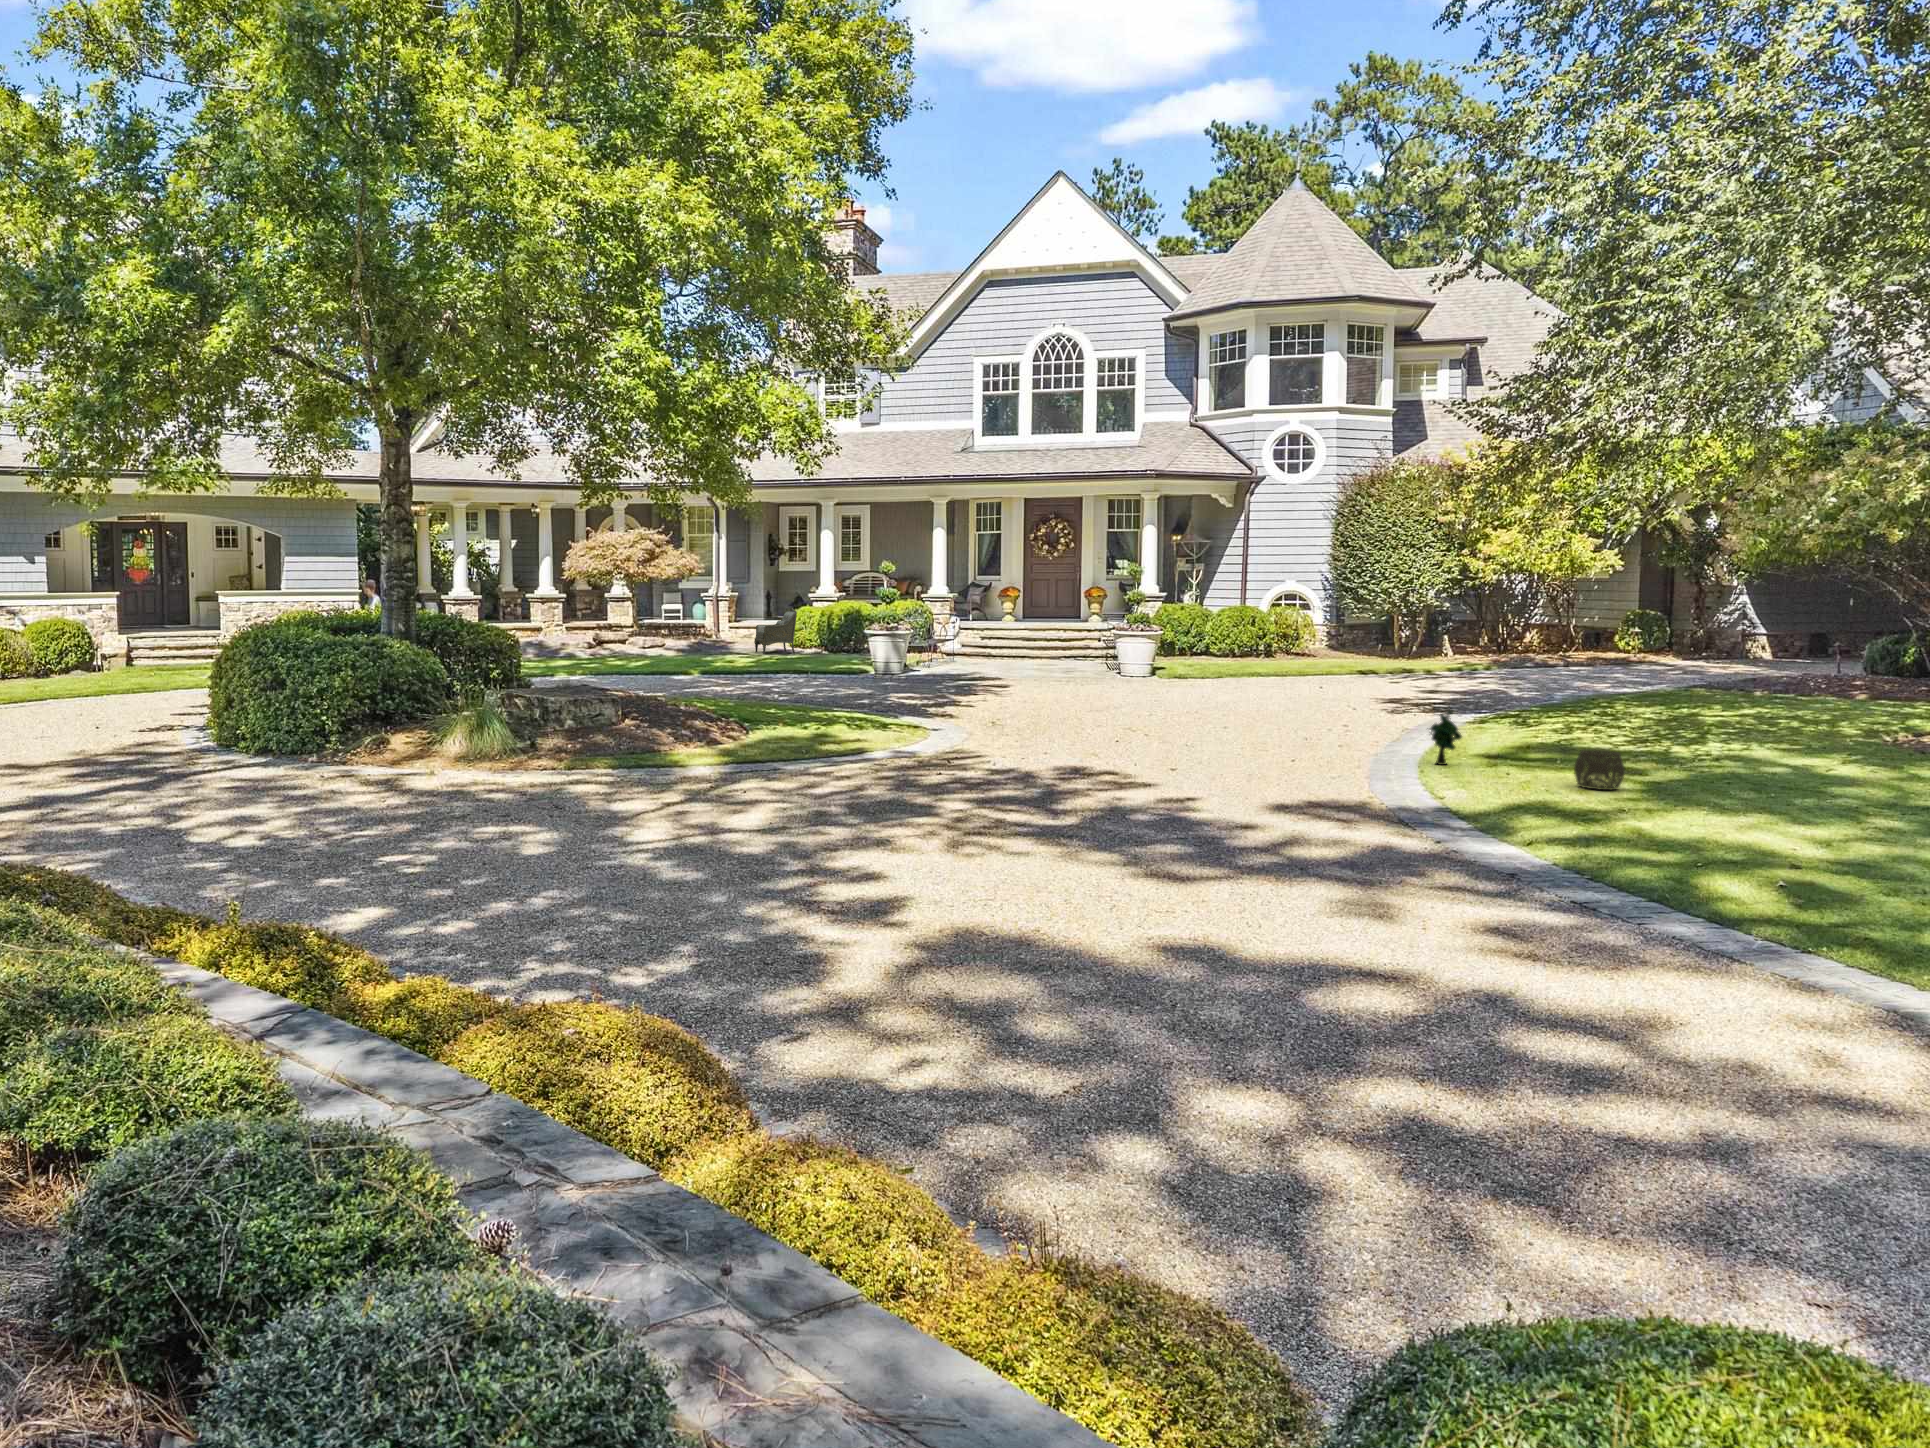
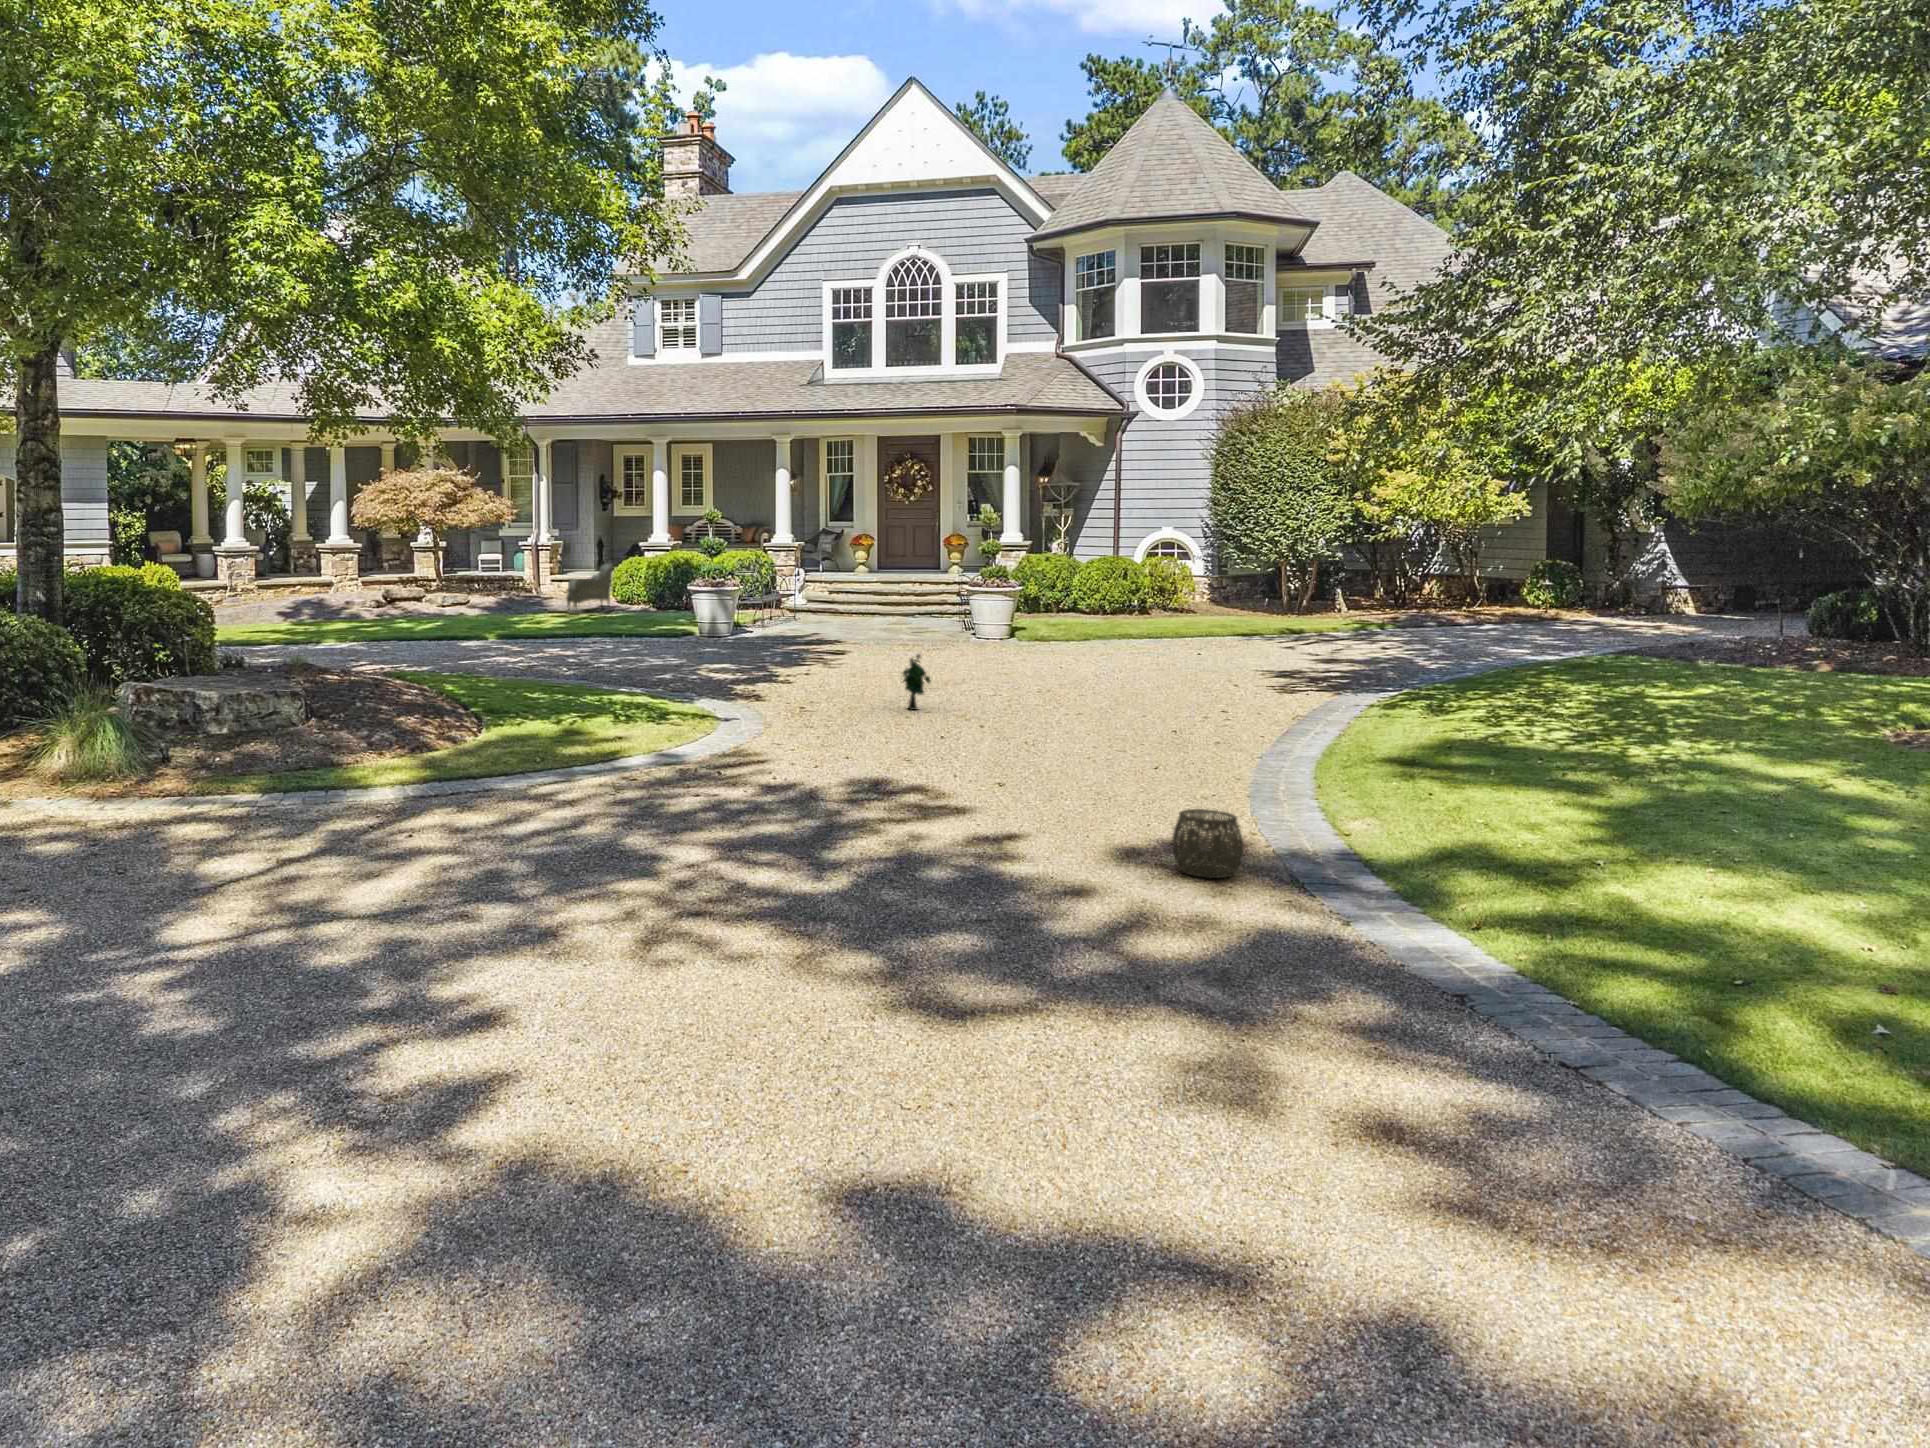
decorative plant: present [1430,711,1462,765] -> present [903,654,930,710]
woven basket: present [1574,749,1625,790] -> present [1171,809,1244,879]

